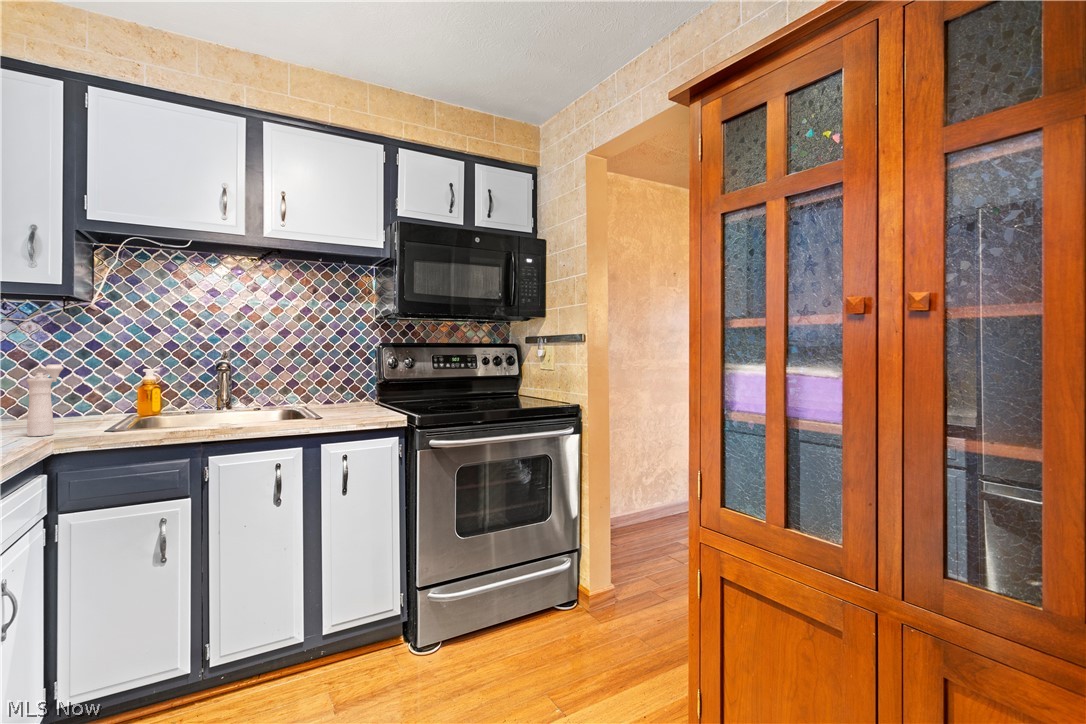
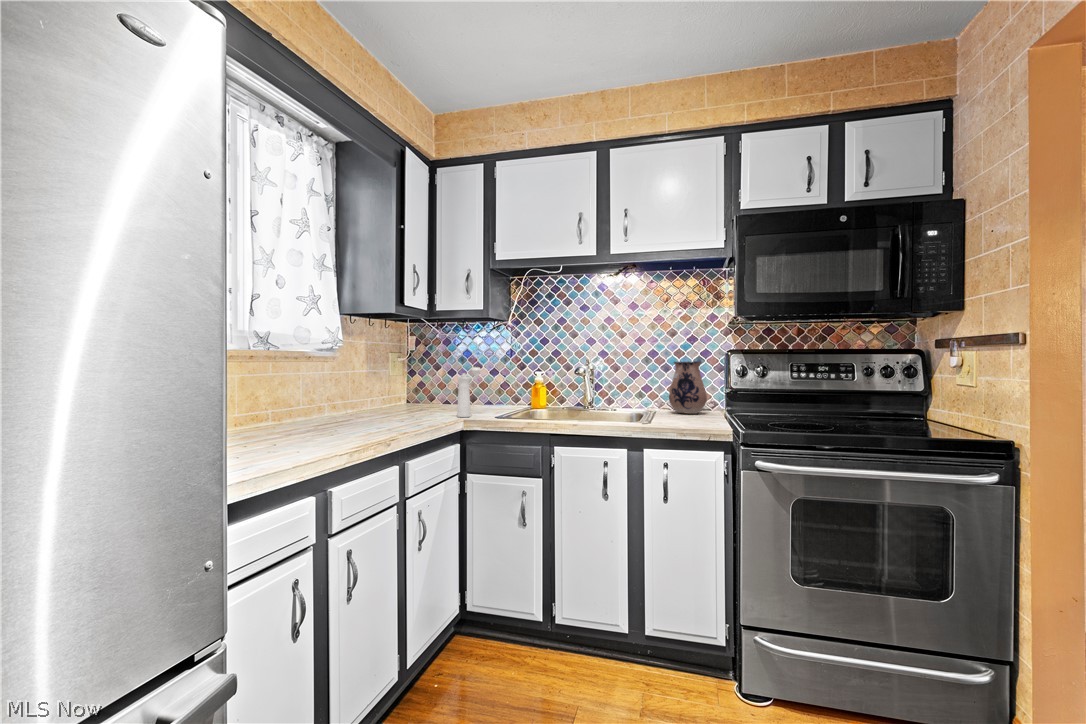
ceramic pitcher: none [321,355,359,407] -> present [669,361,707,414]

